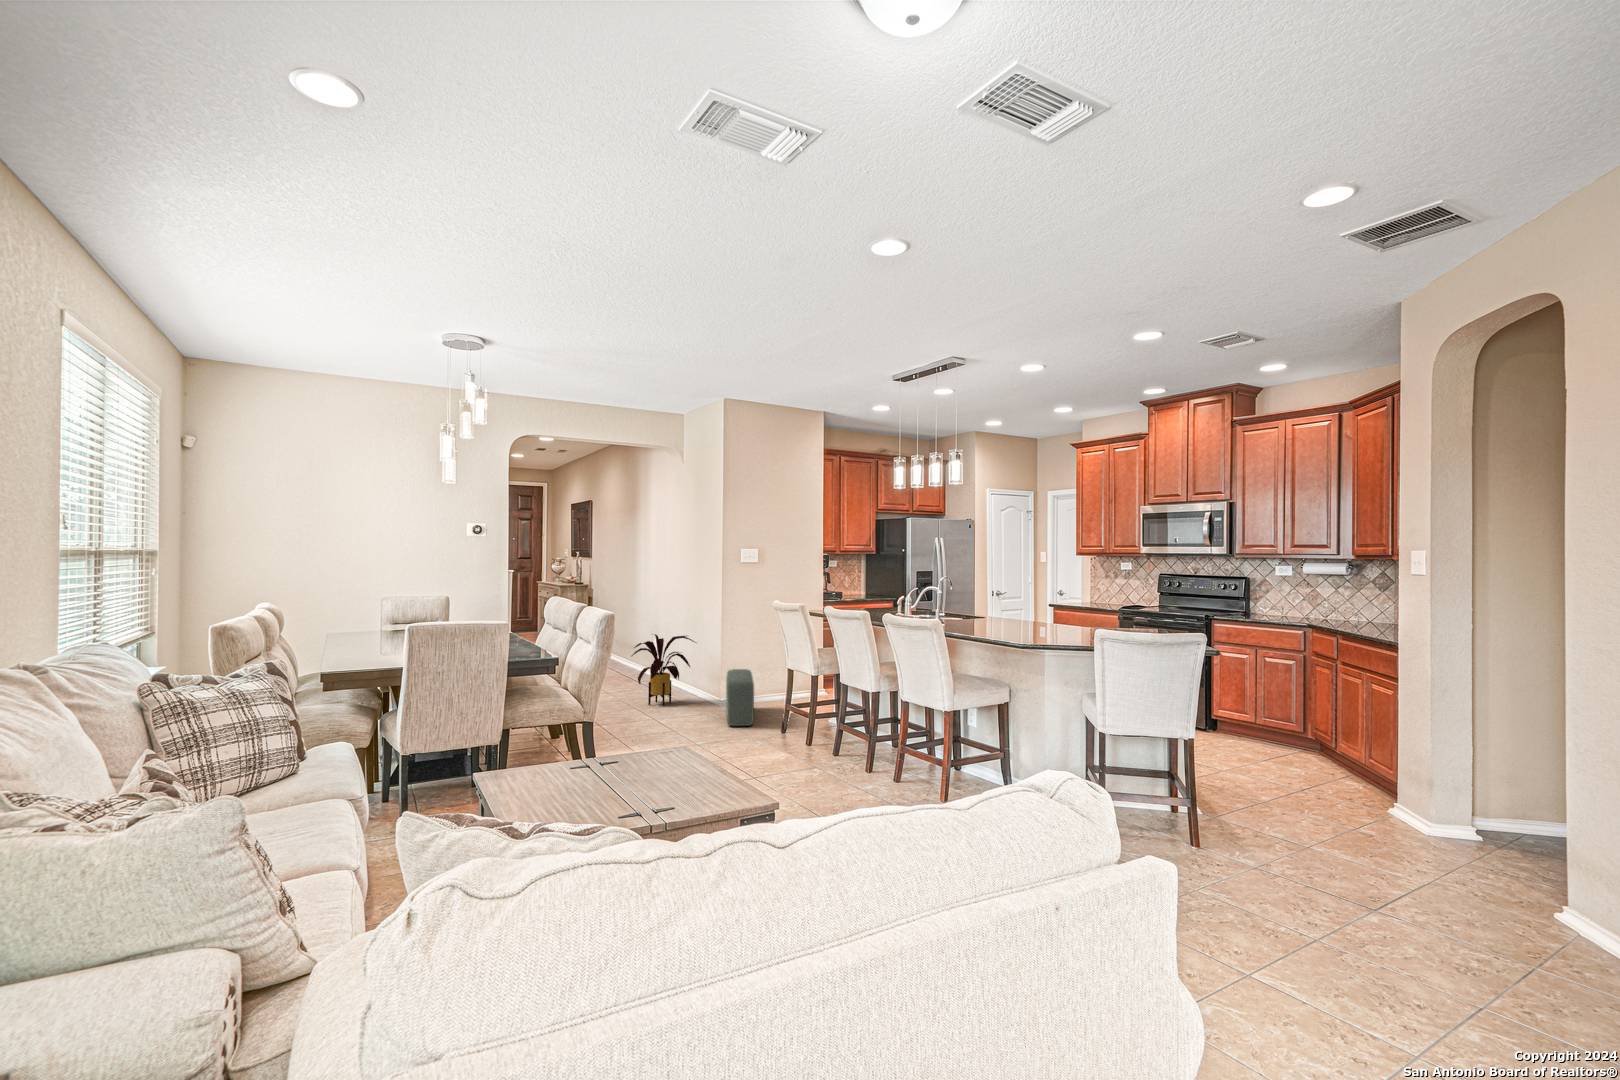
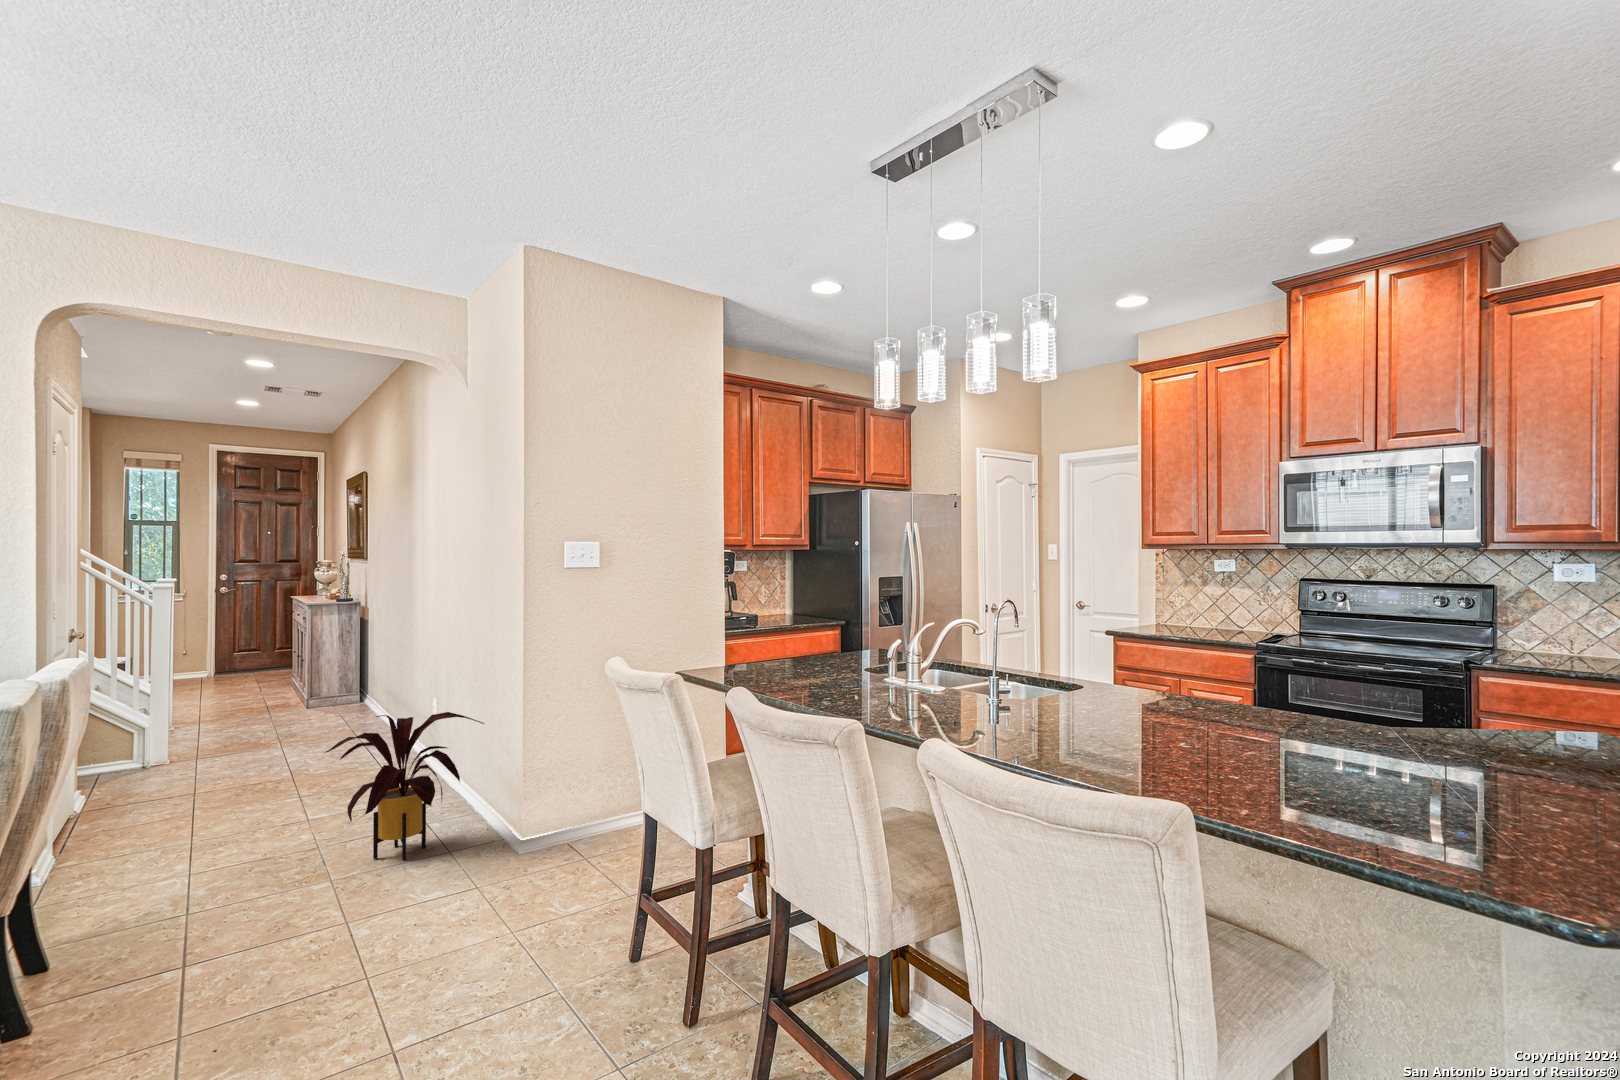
pouf: present [726,669,754,726] -> none [514,783,584,942]

